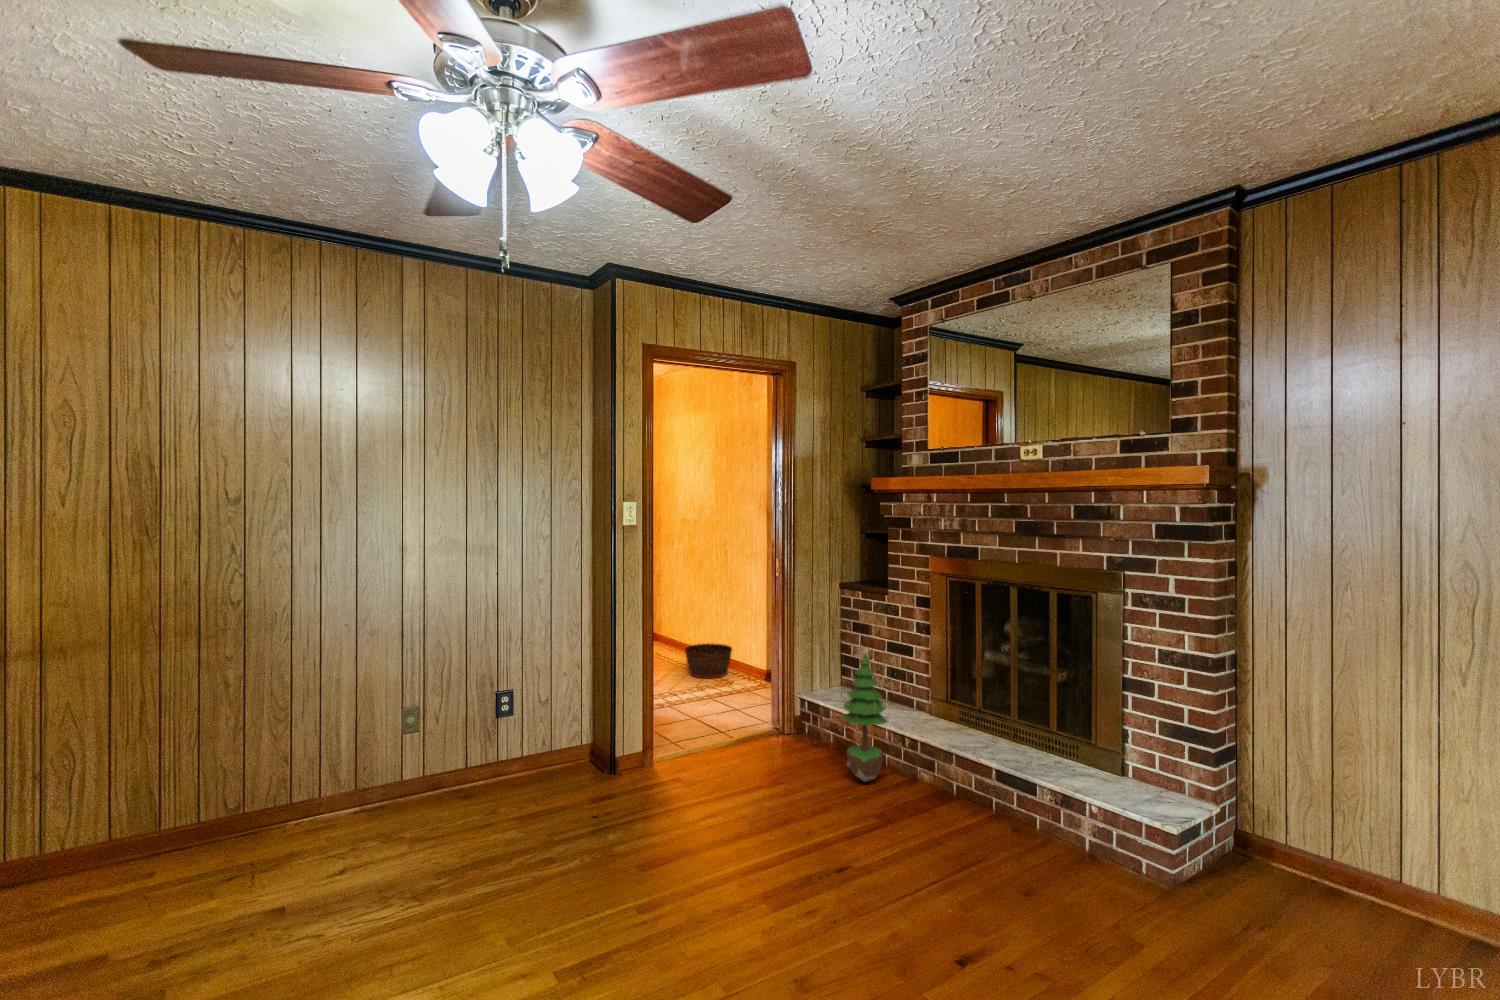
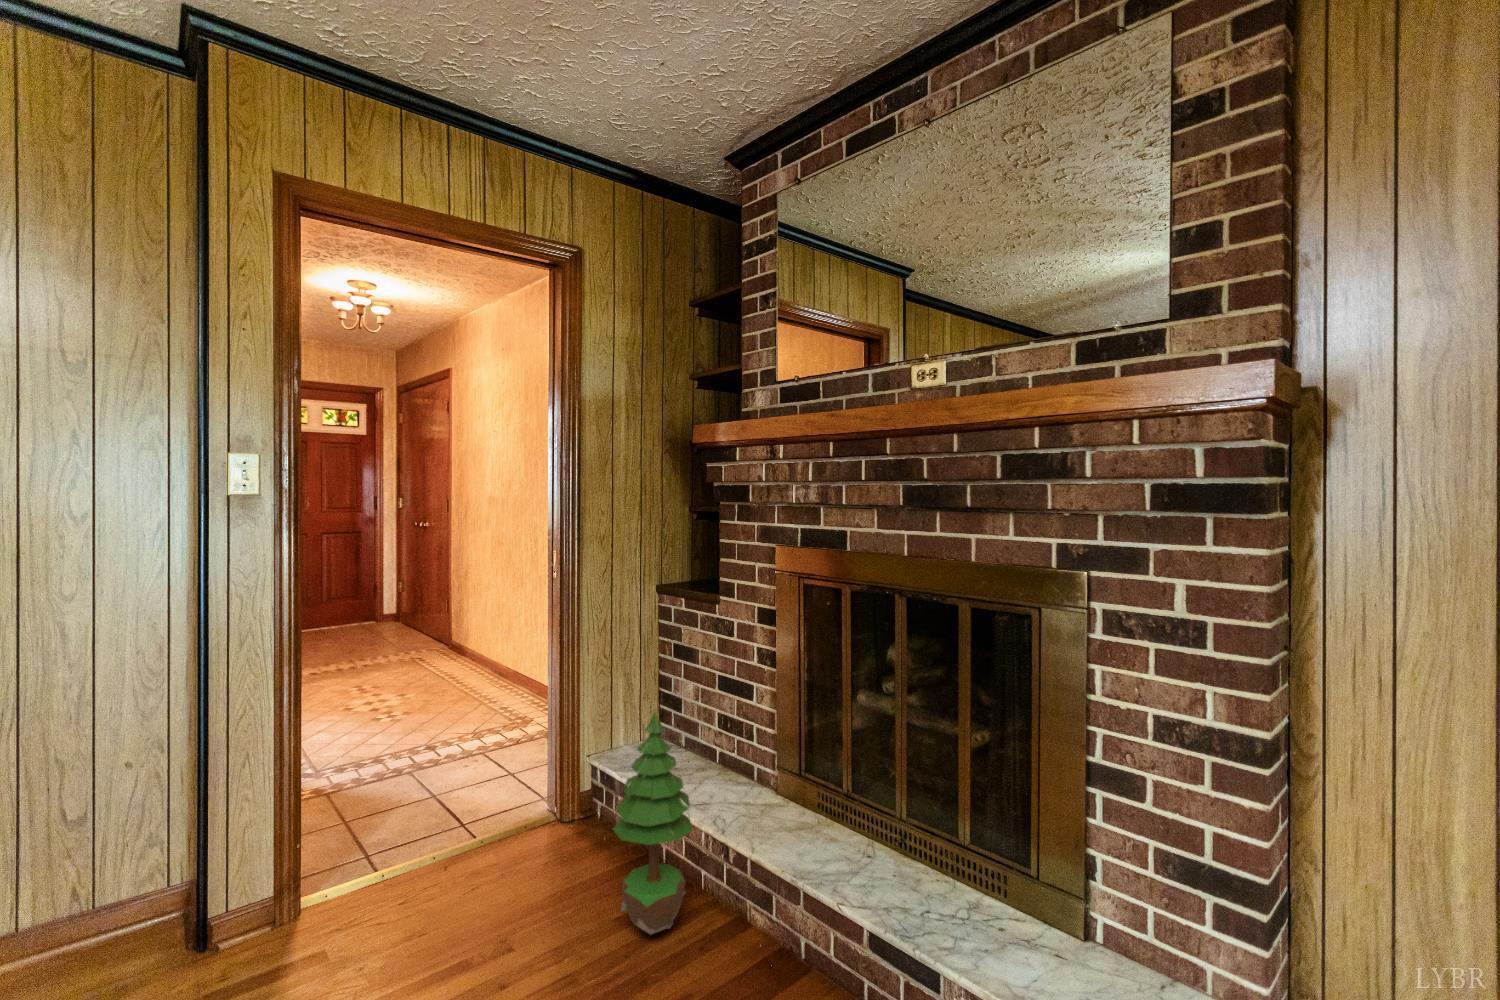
basket: present [685,643,732,678] -> none [473,664,541,714]

